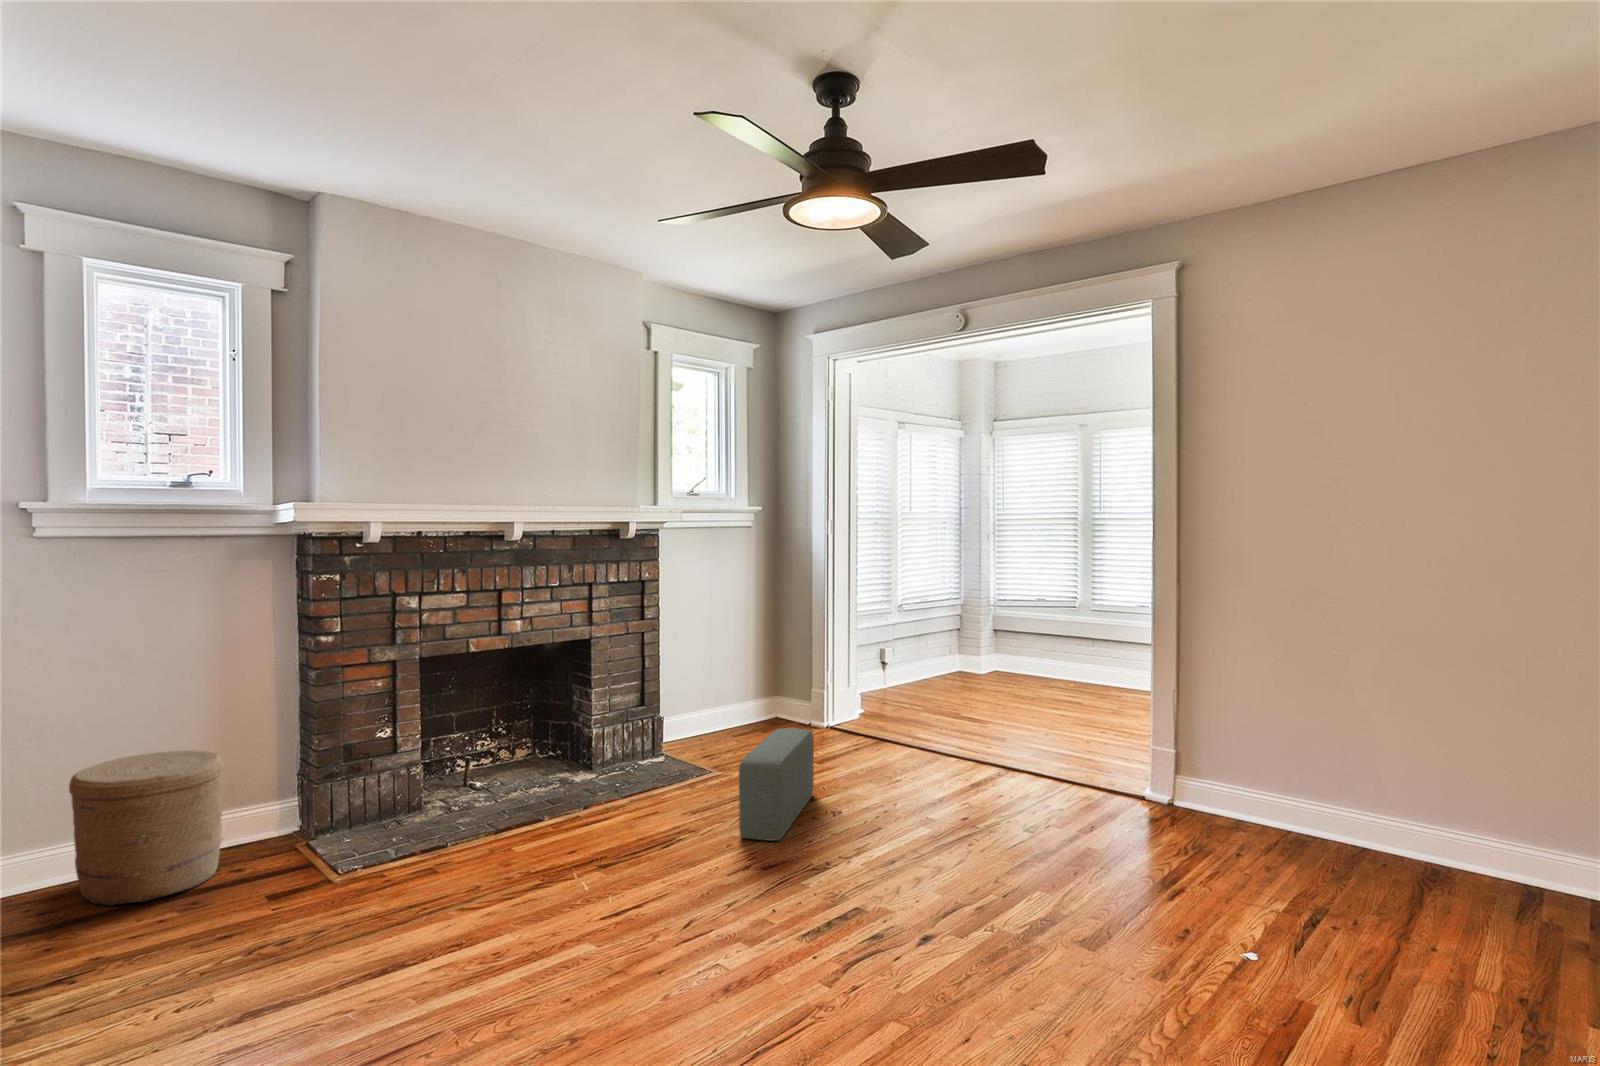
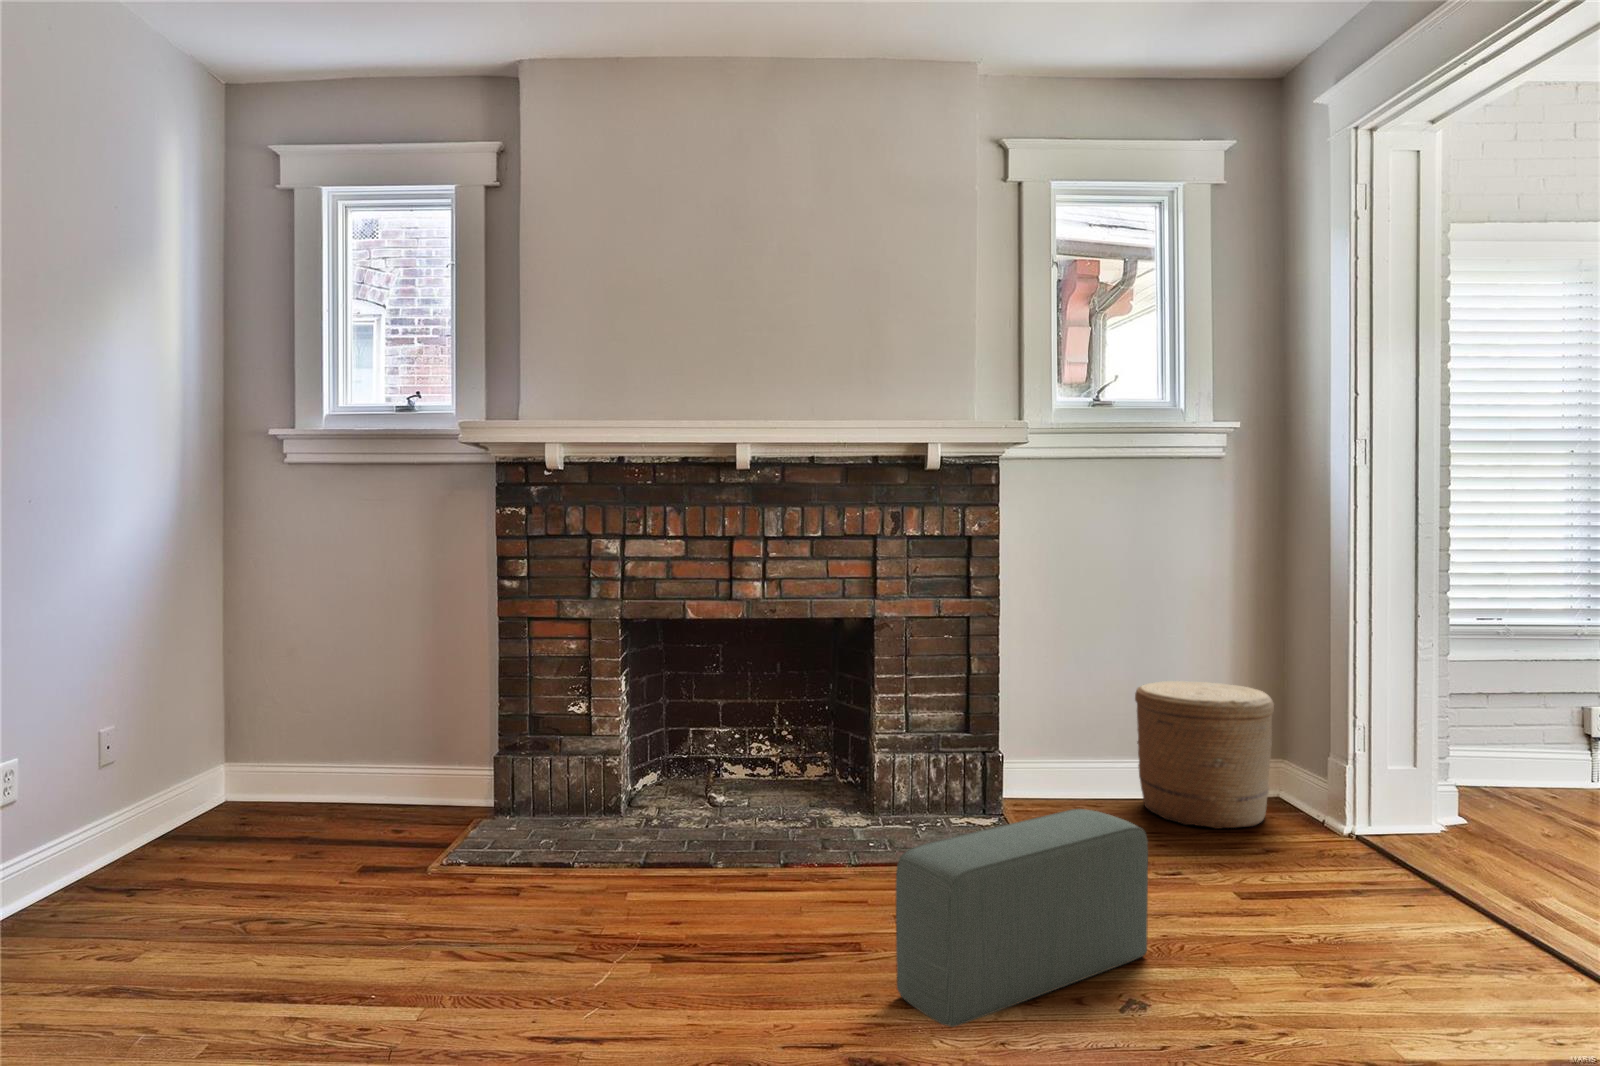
woven basket: present [69,750,224,906] -> present [1135,681,1274,829]

